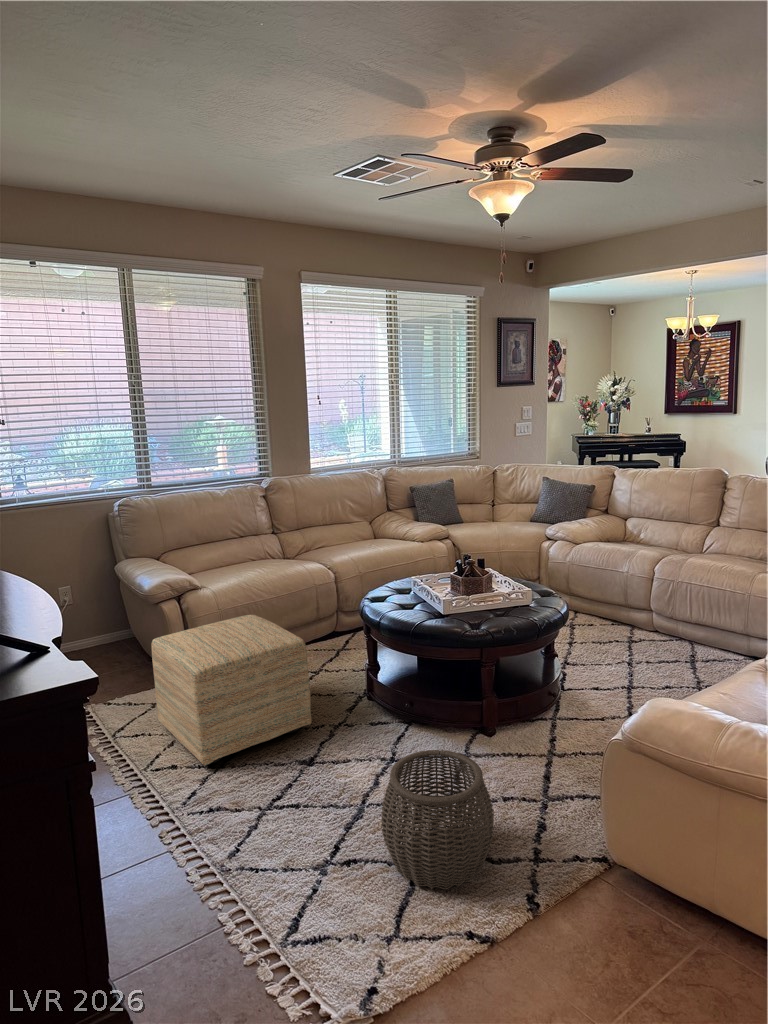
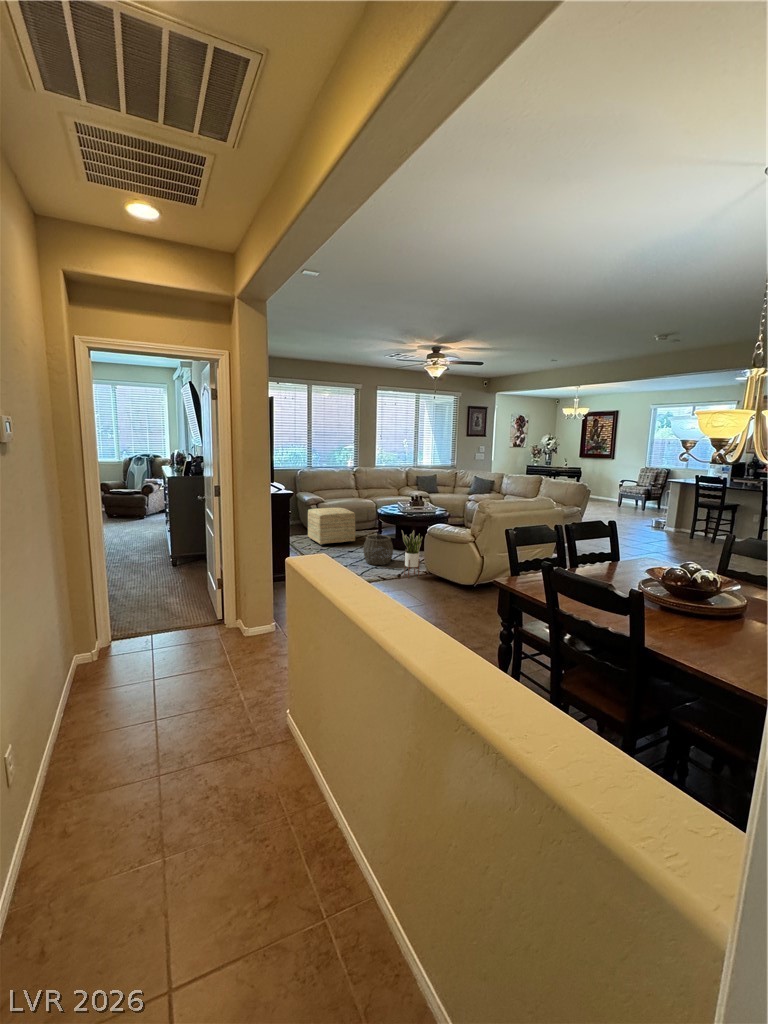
potted plant: none [581,785,663,991] -> present [402,530,422,578]

